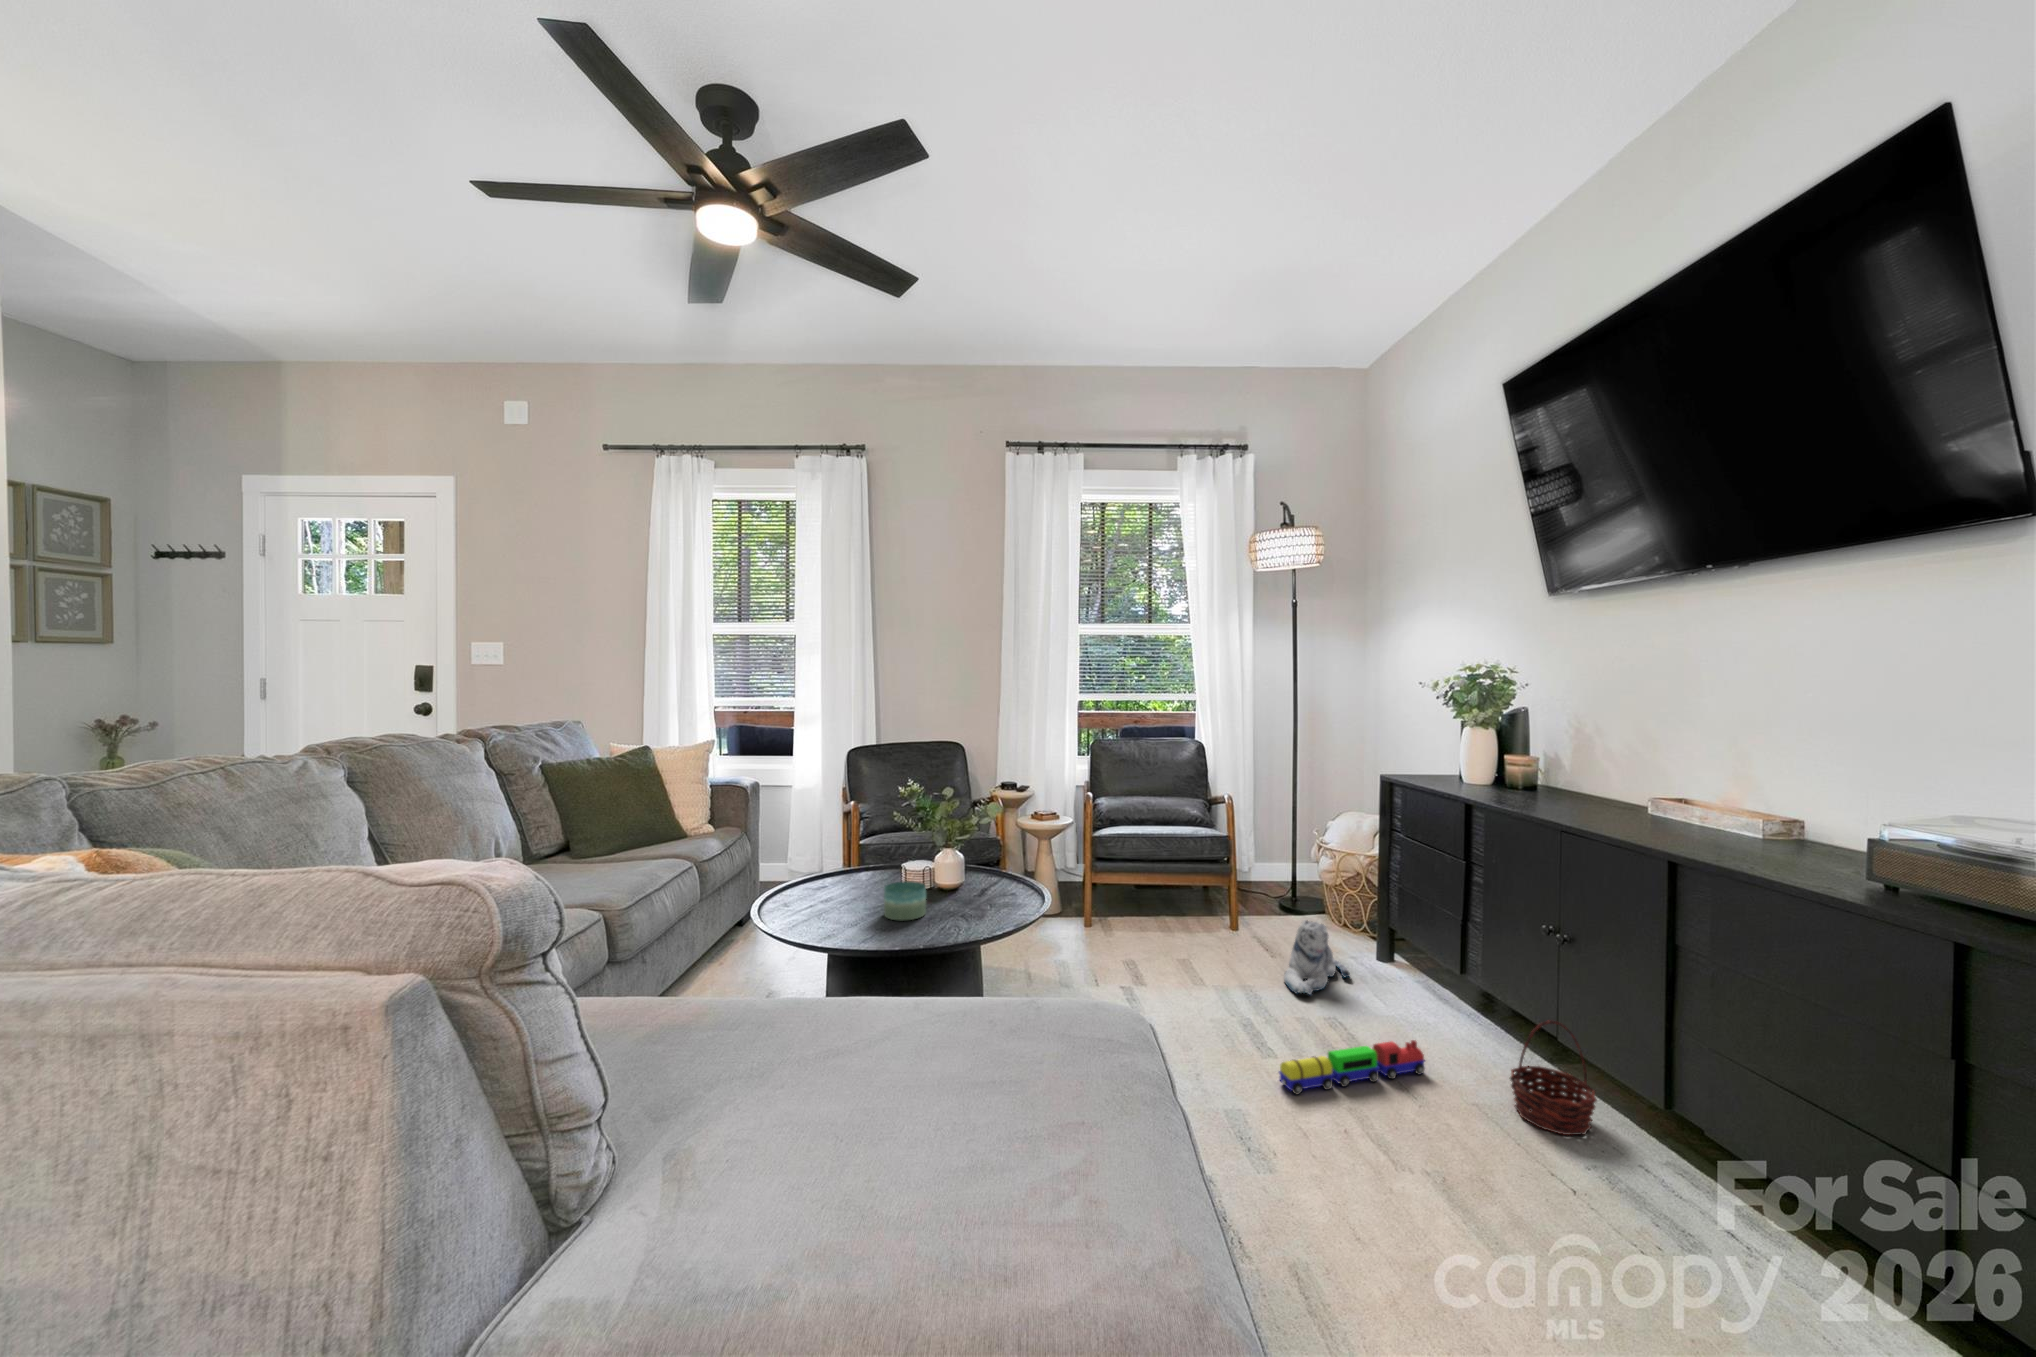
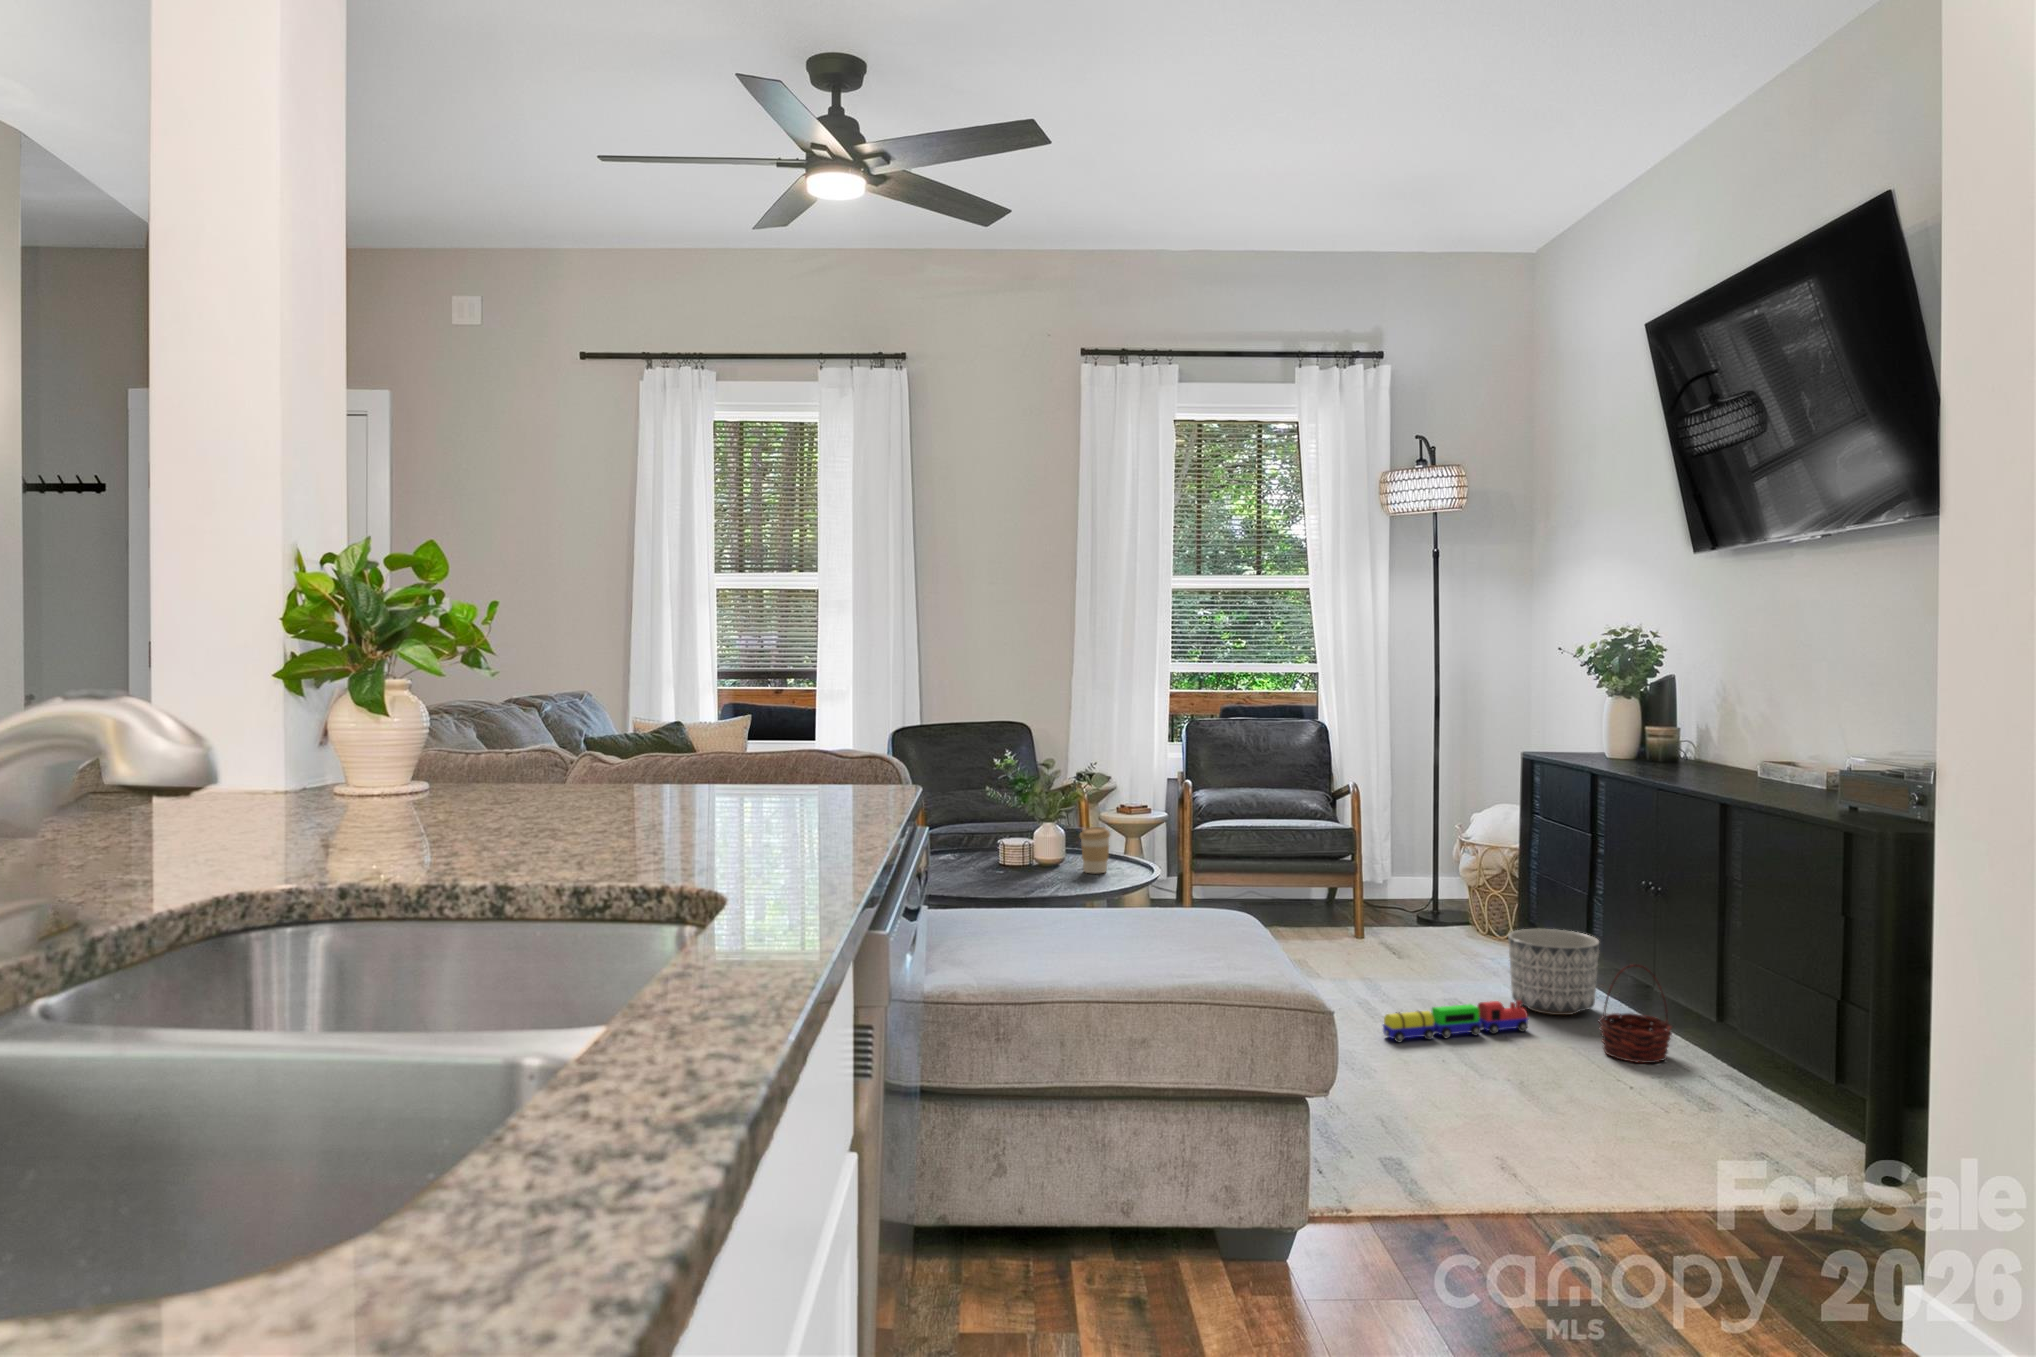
coffee cup: none [974,859,1004,907] -> present [1080,827,1110,873]
candle: present [884,881,926,920] -> none [994,848,1034,882]
plush toy: present [1284,920,1350,995] -> none [1405,908,1478,983]
planter: none [1391,951,1485,1046] -> present [1508,929,1599,1015]

